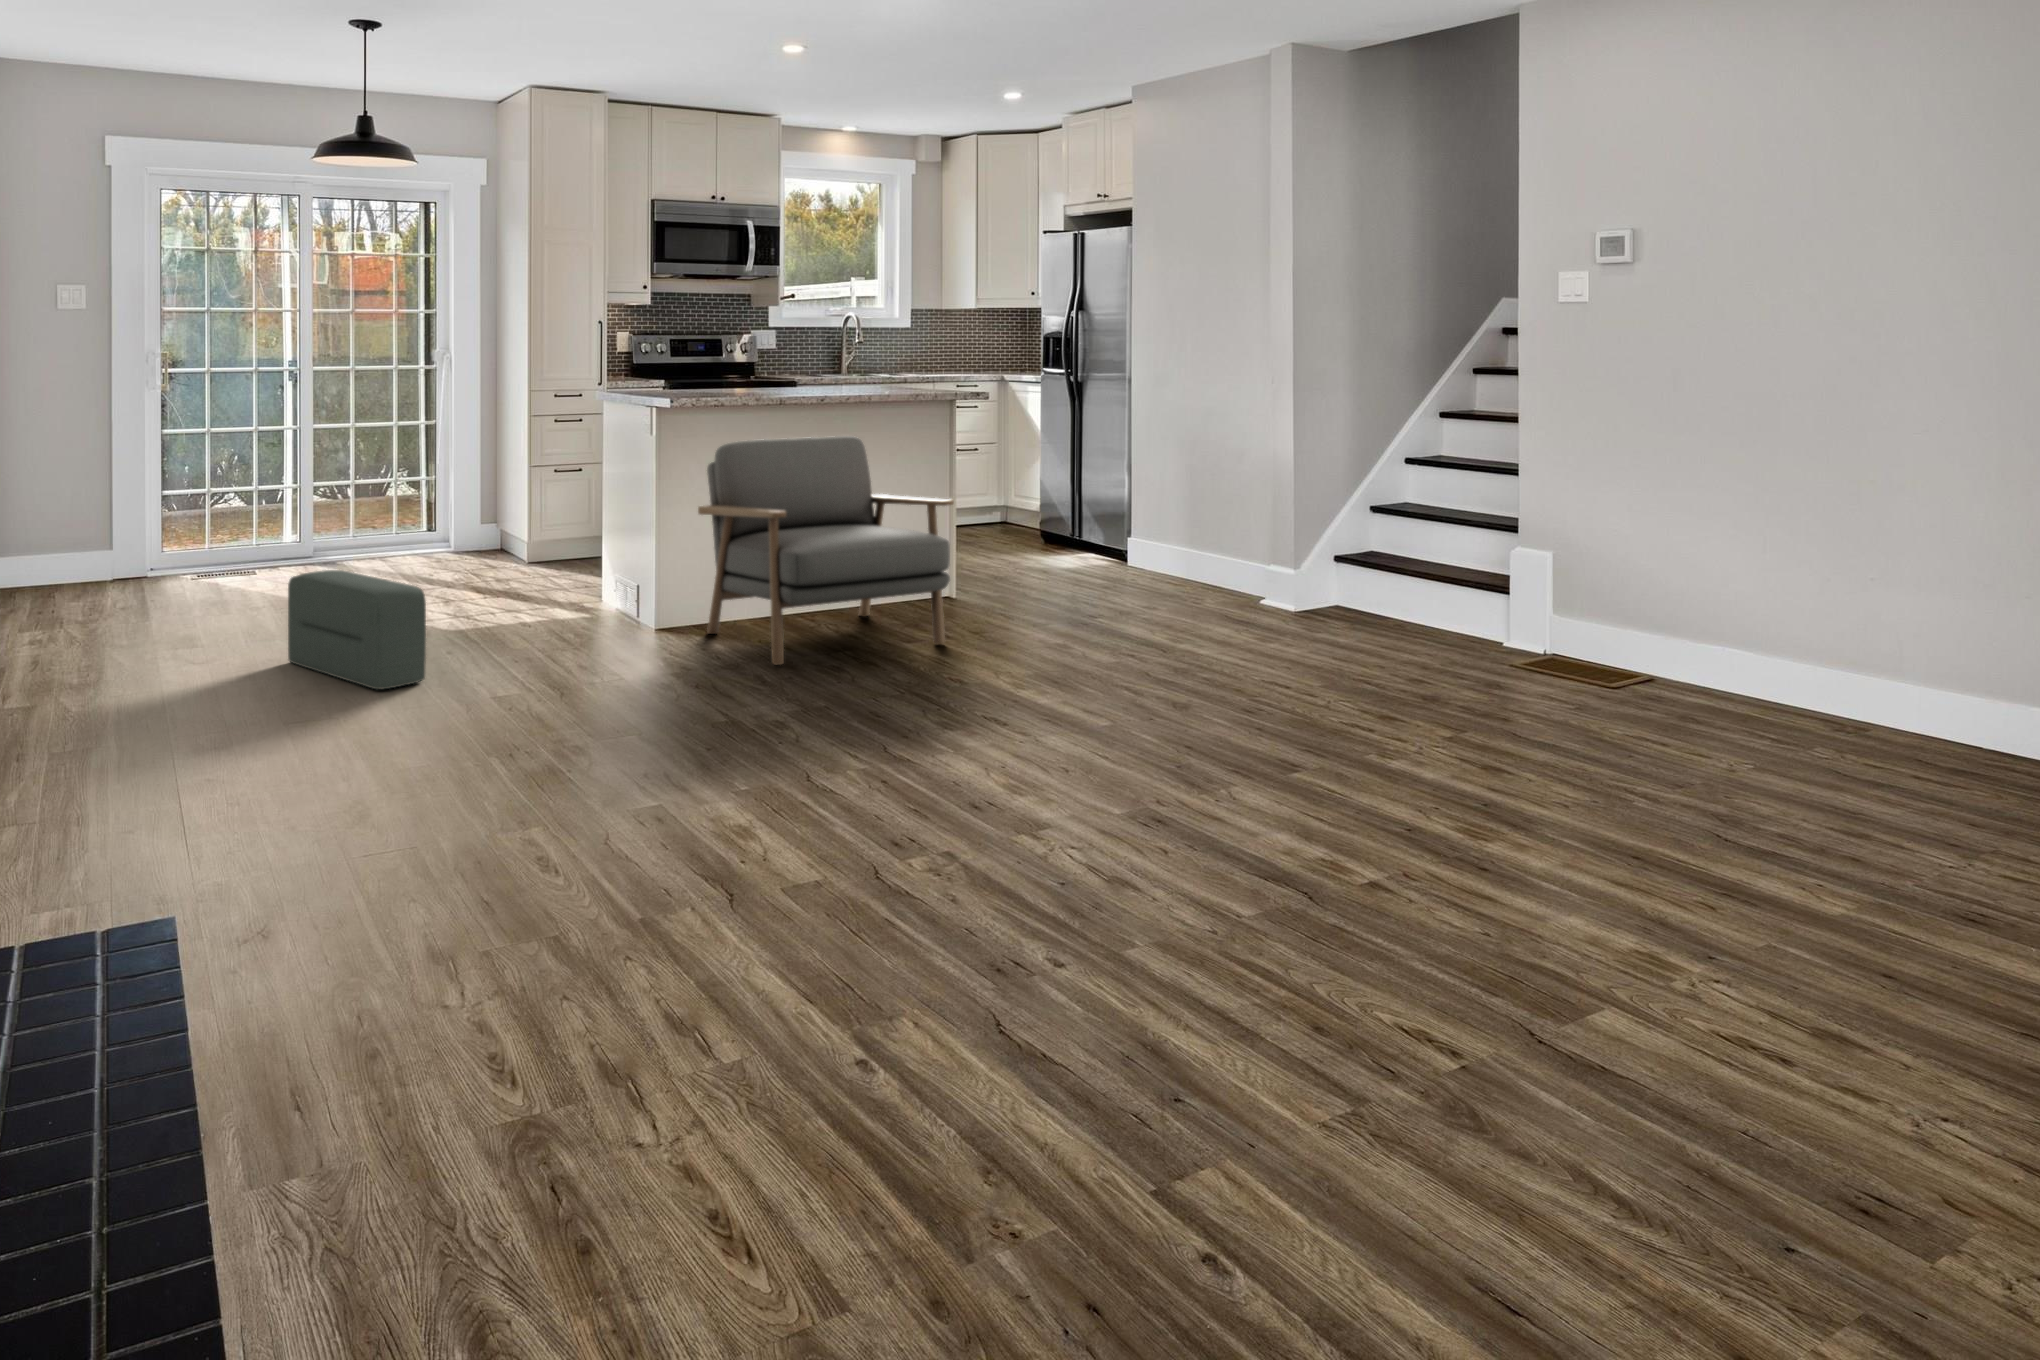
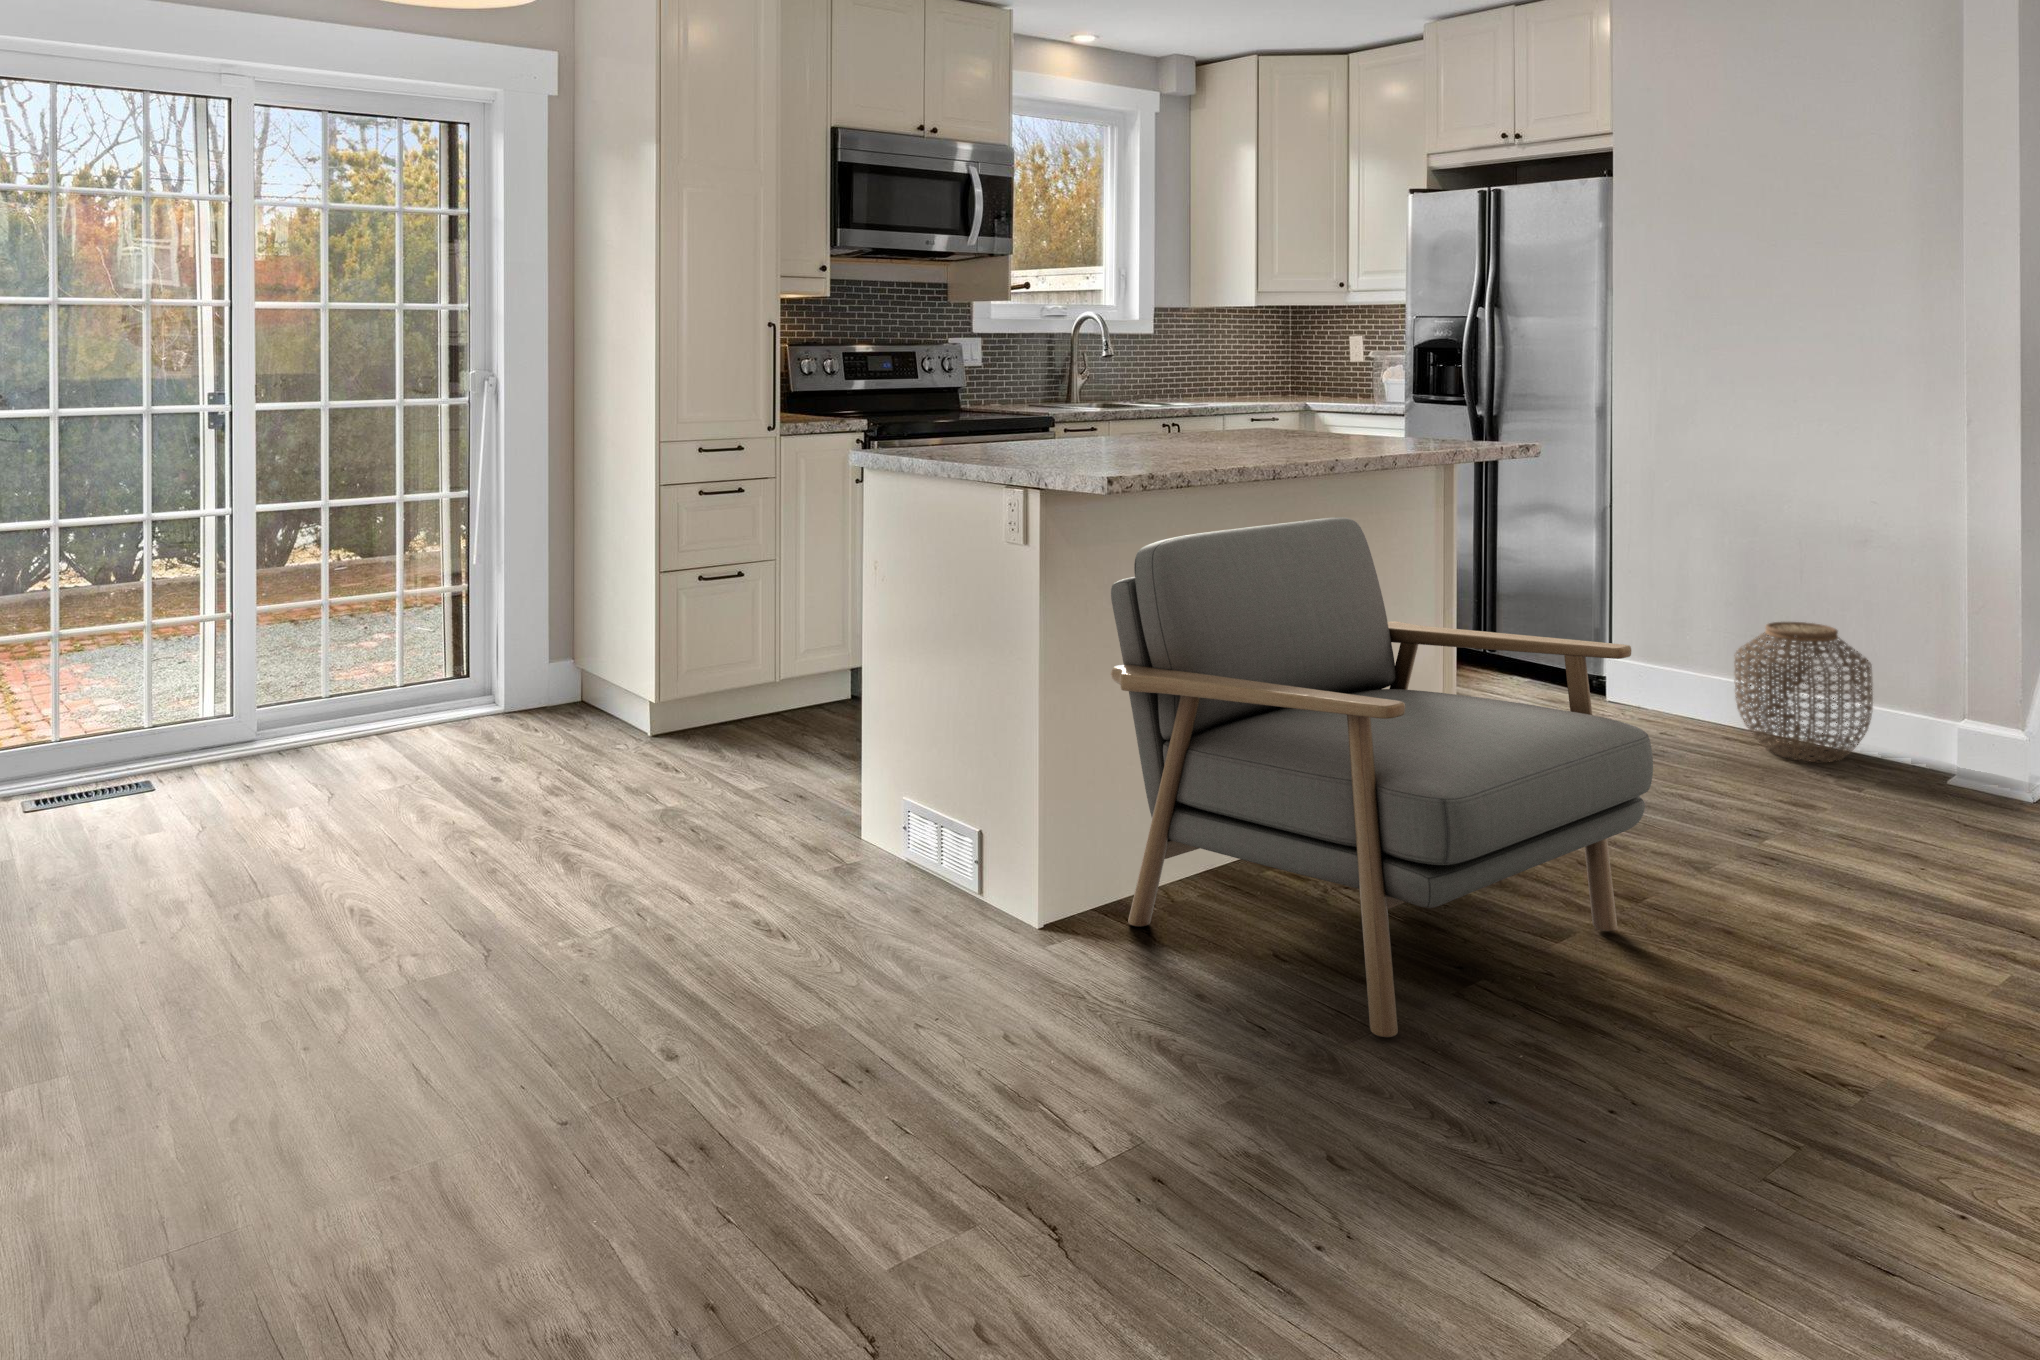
woven basket: none [1153,514,1227,596] -> present [1735,622,1873,762]
pouf: present [288,570,426,689] -> none [255,872,630,1238]

